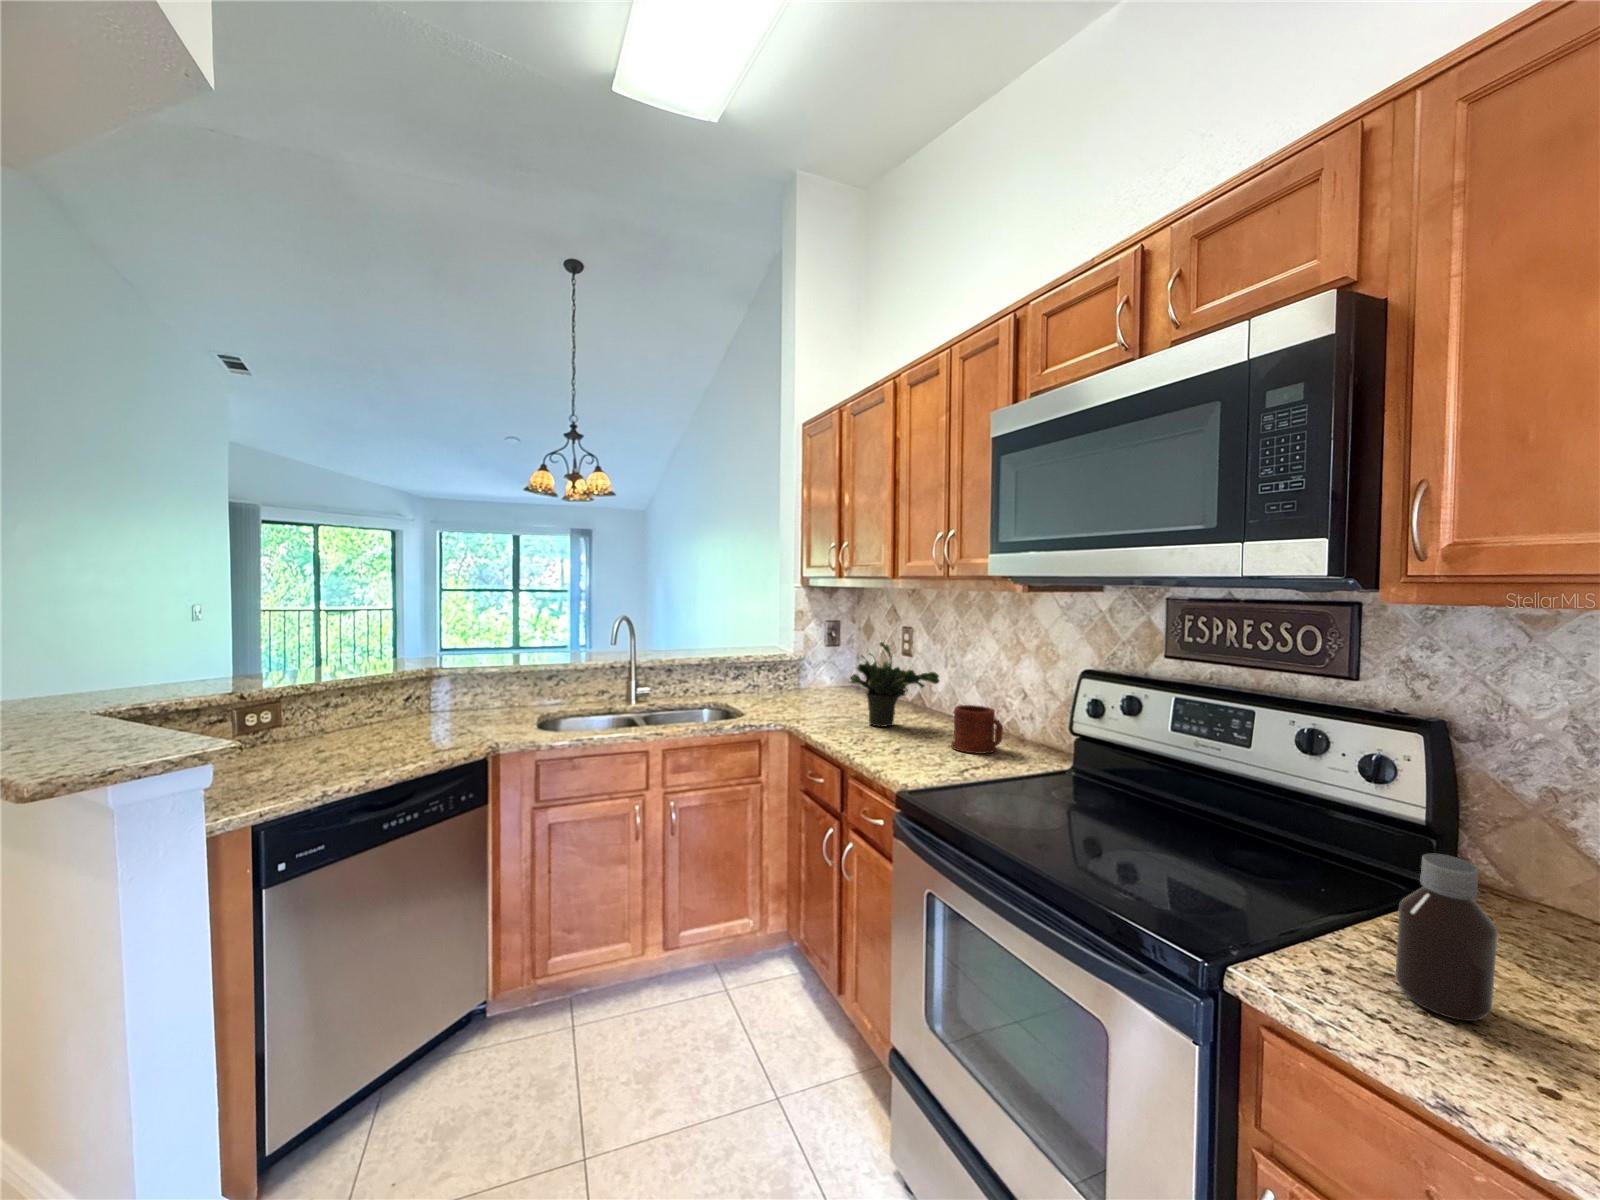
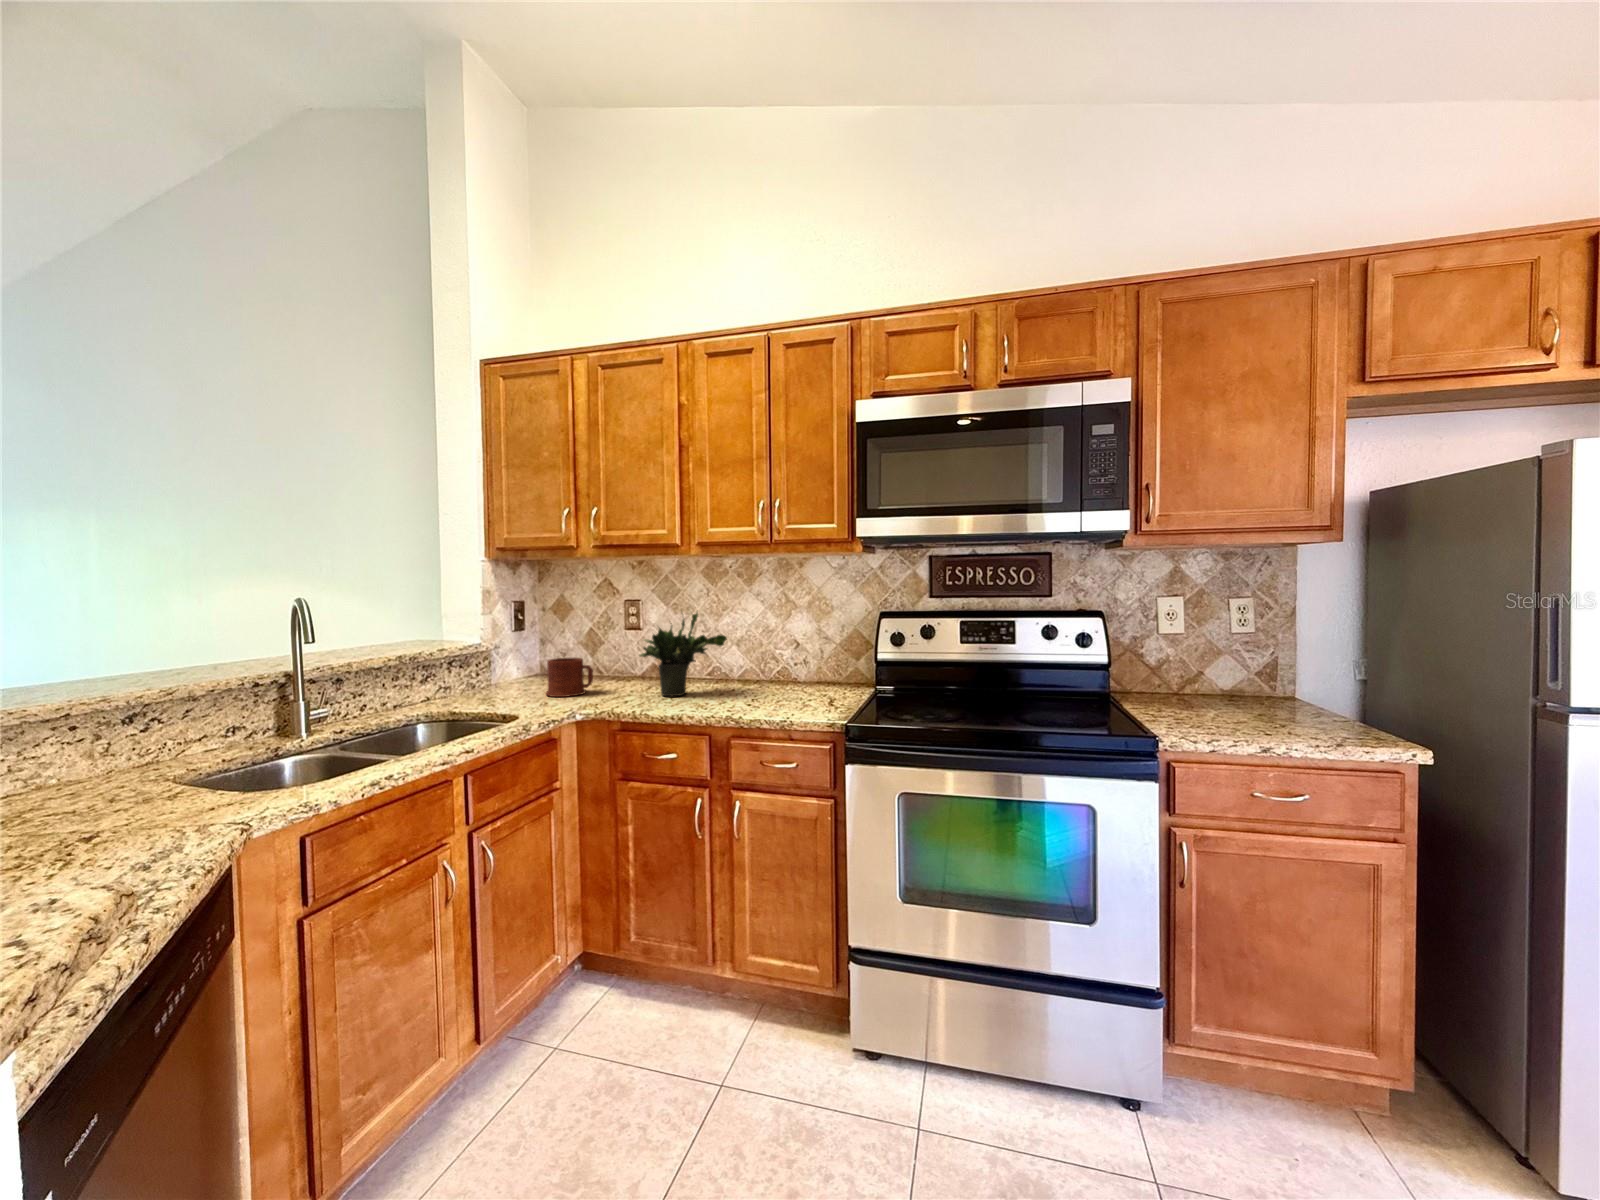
mug: present [951,705,1003,754] -> present [546,658,593,697]
bottle: present [1396,854,1498,1021] -> none [1184,659,1225,732]

